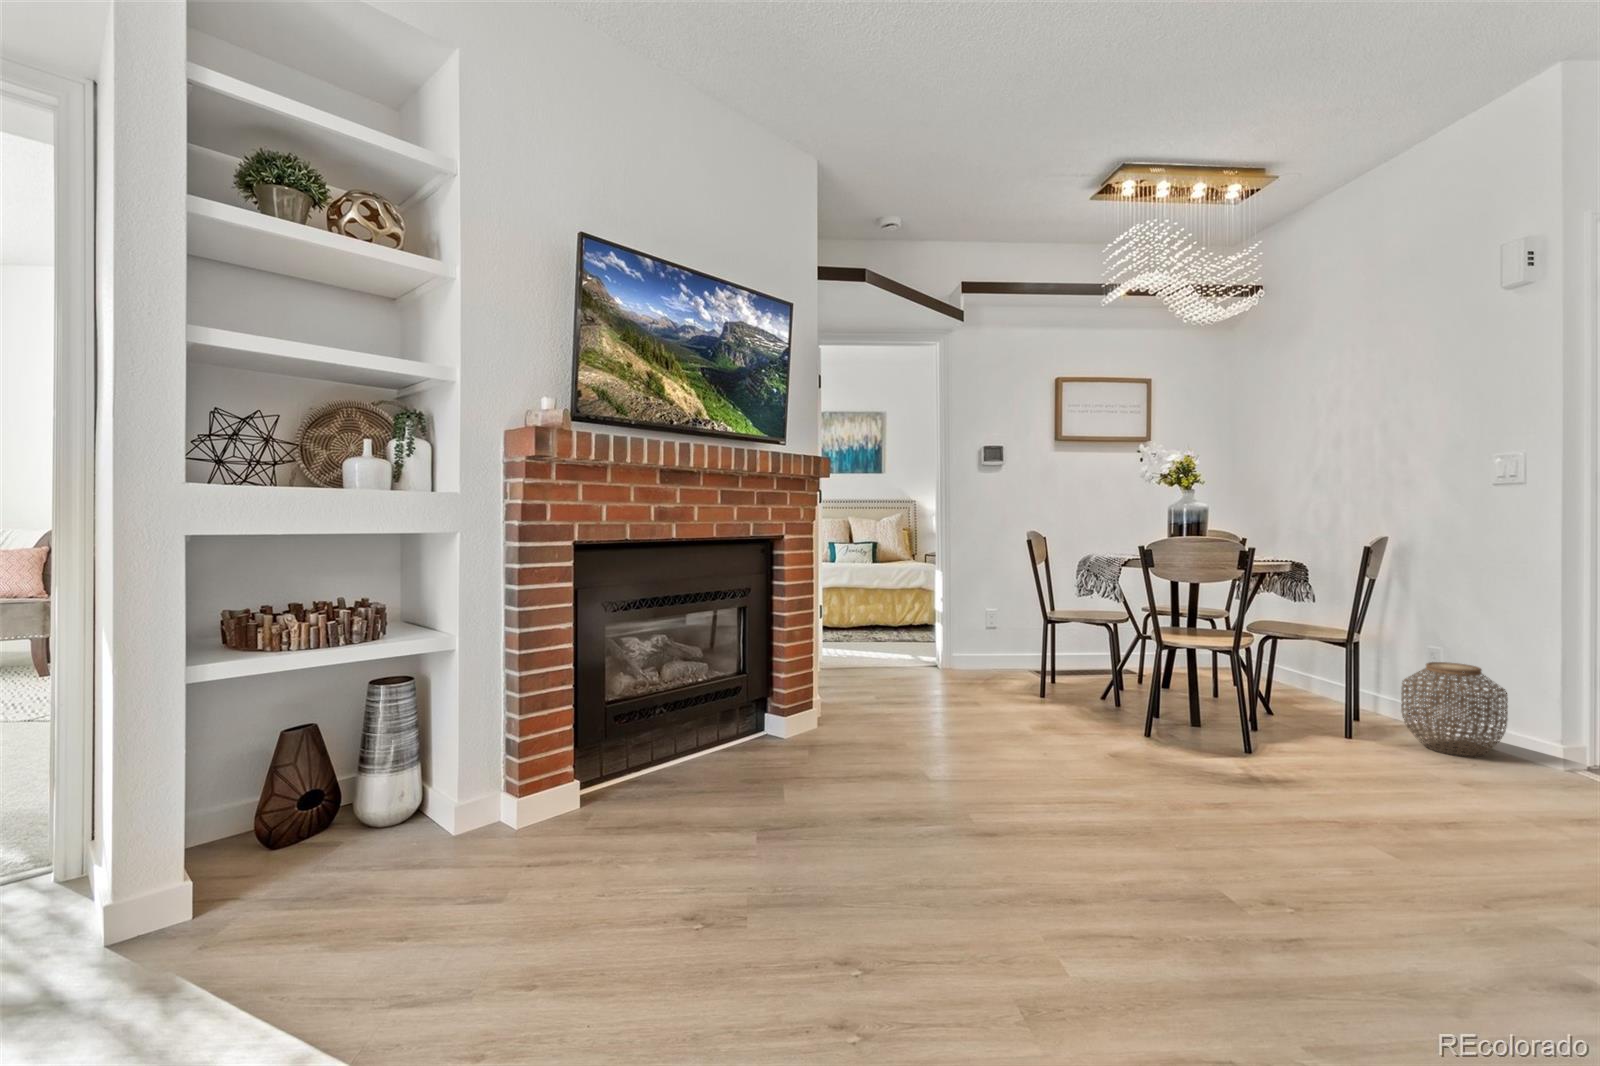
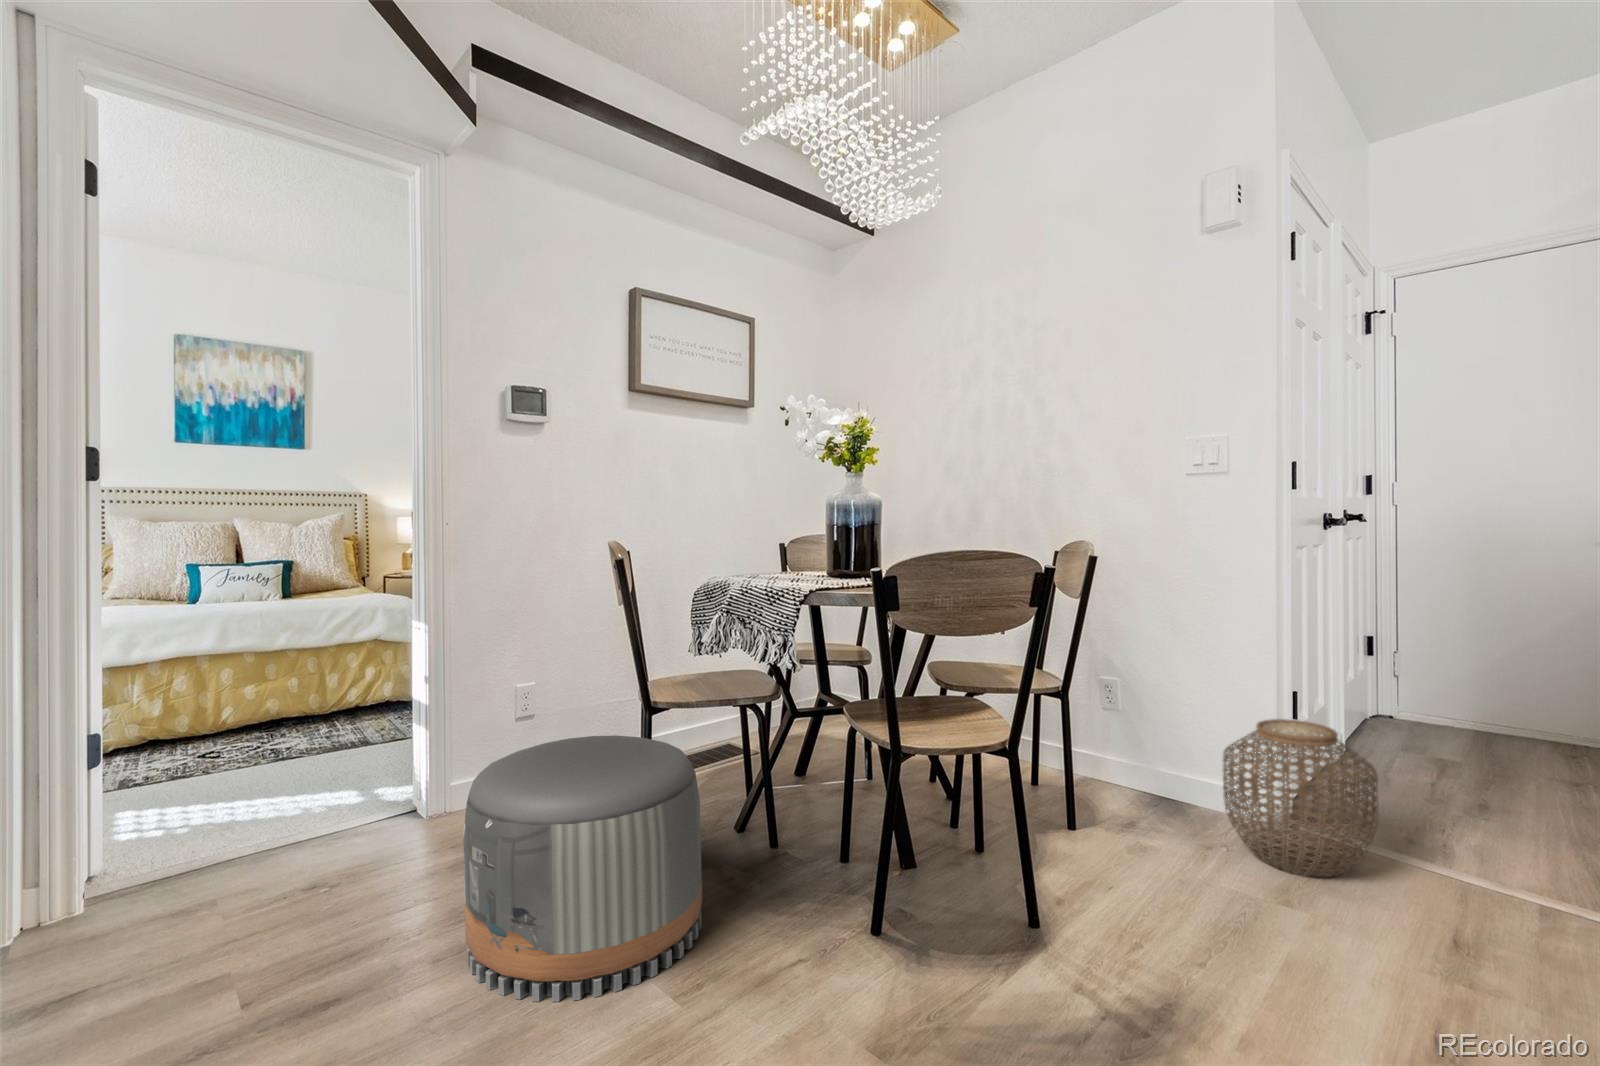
pouf: none [964,622,1064,714] -> present [463,735,702,1002]

